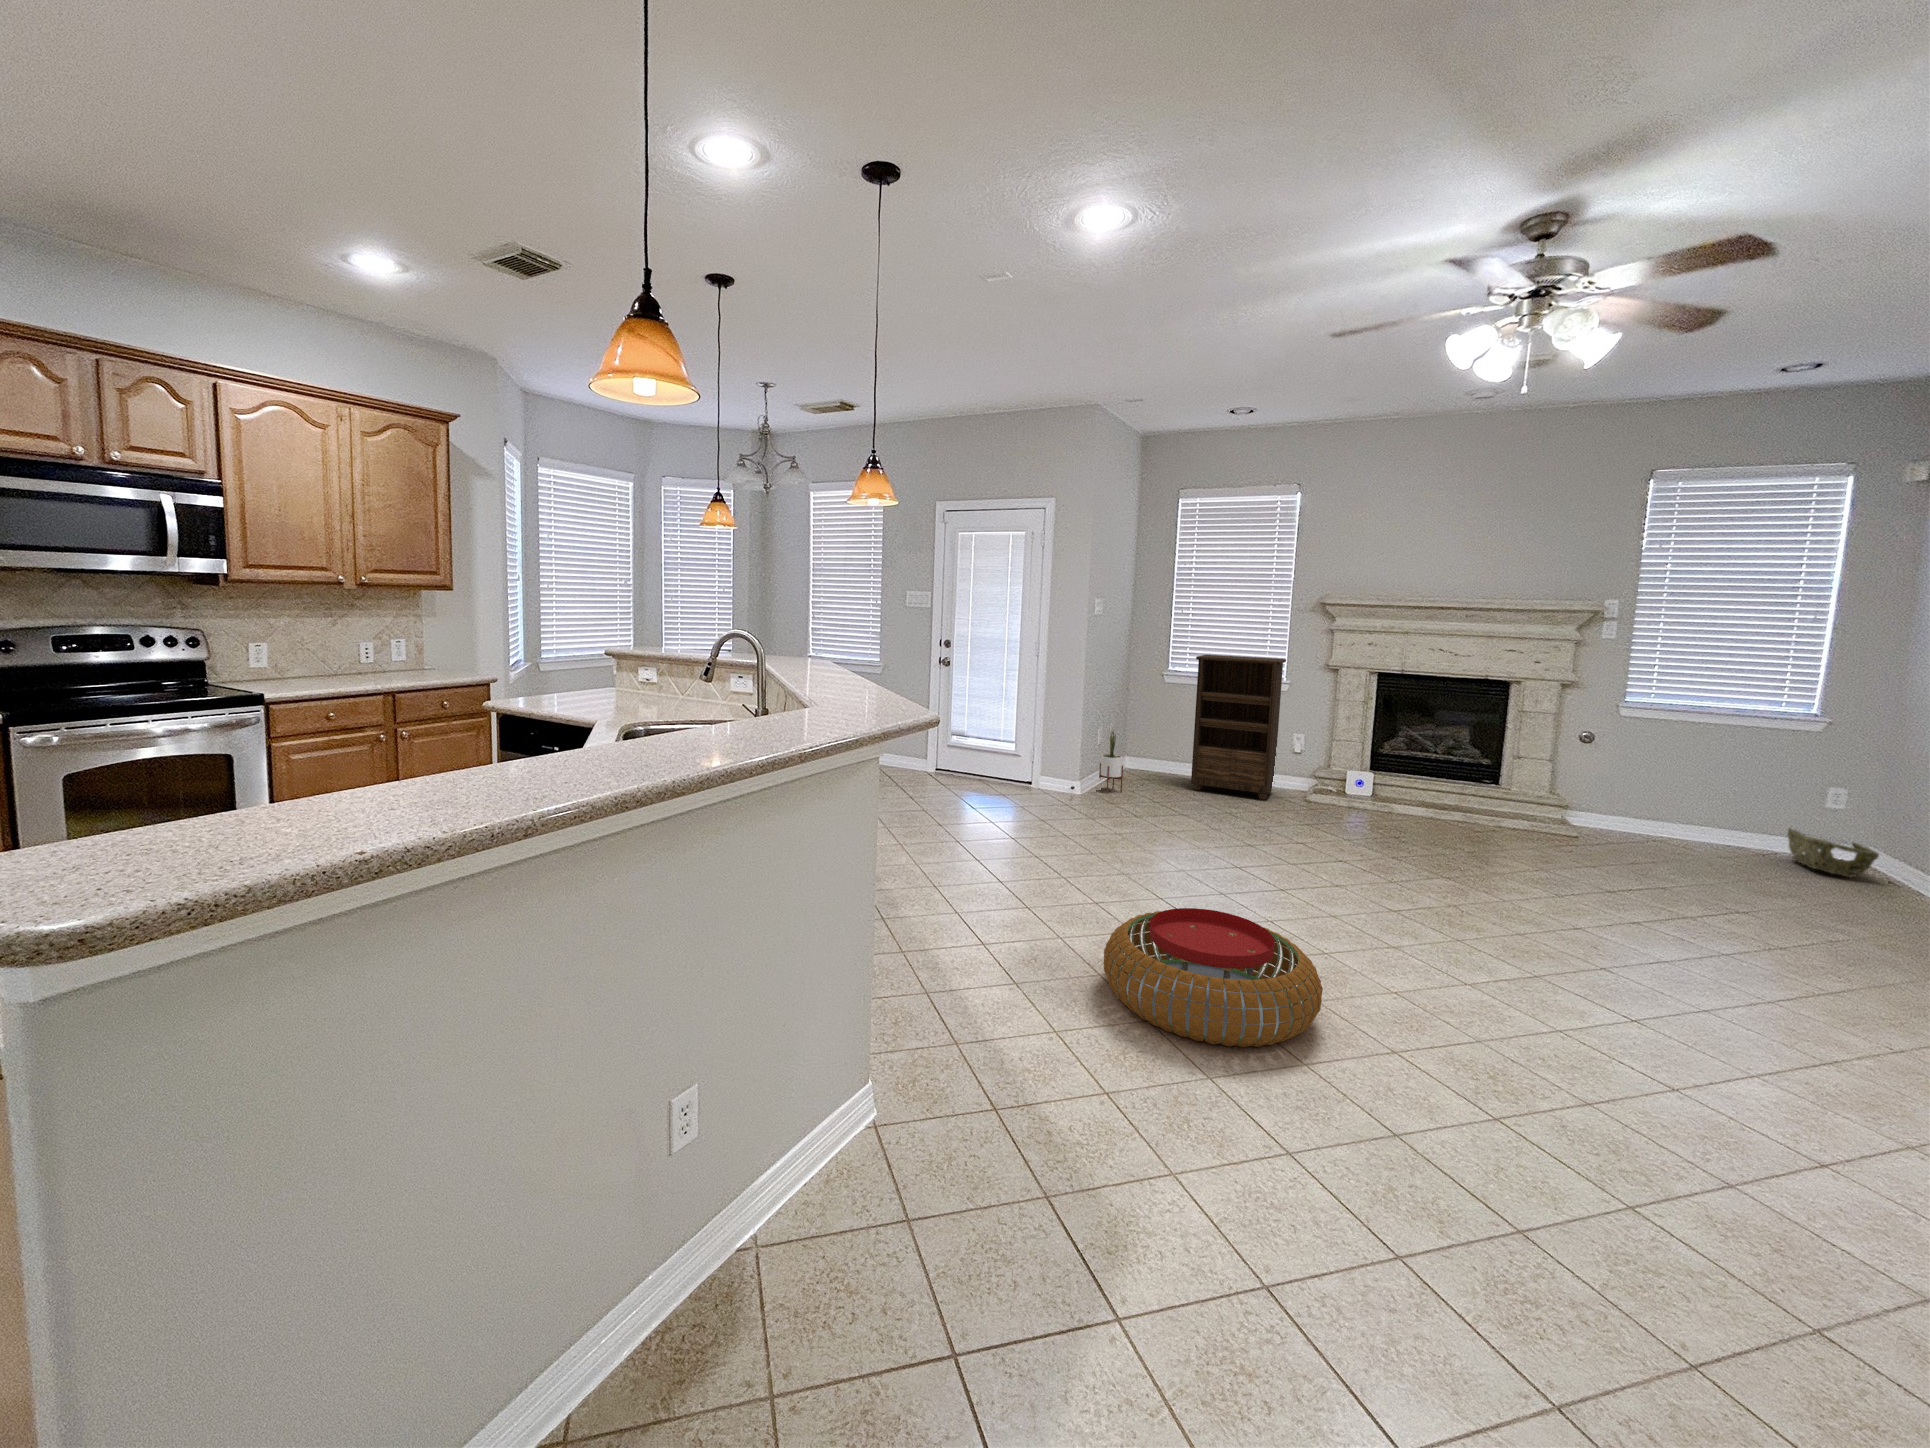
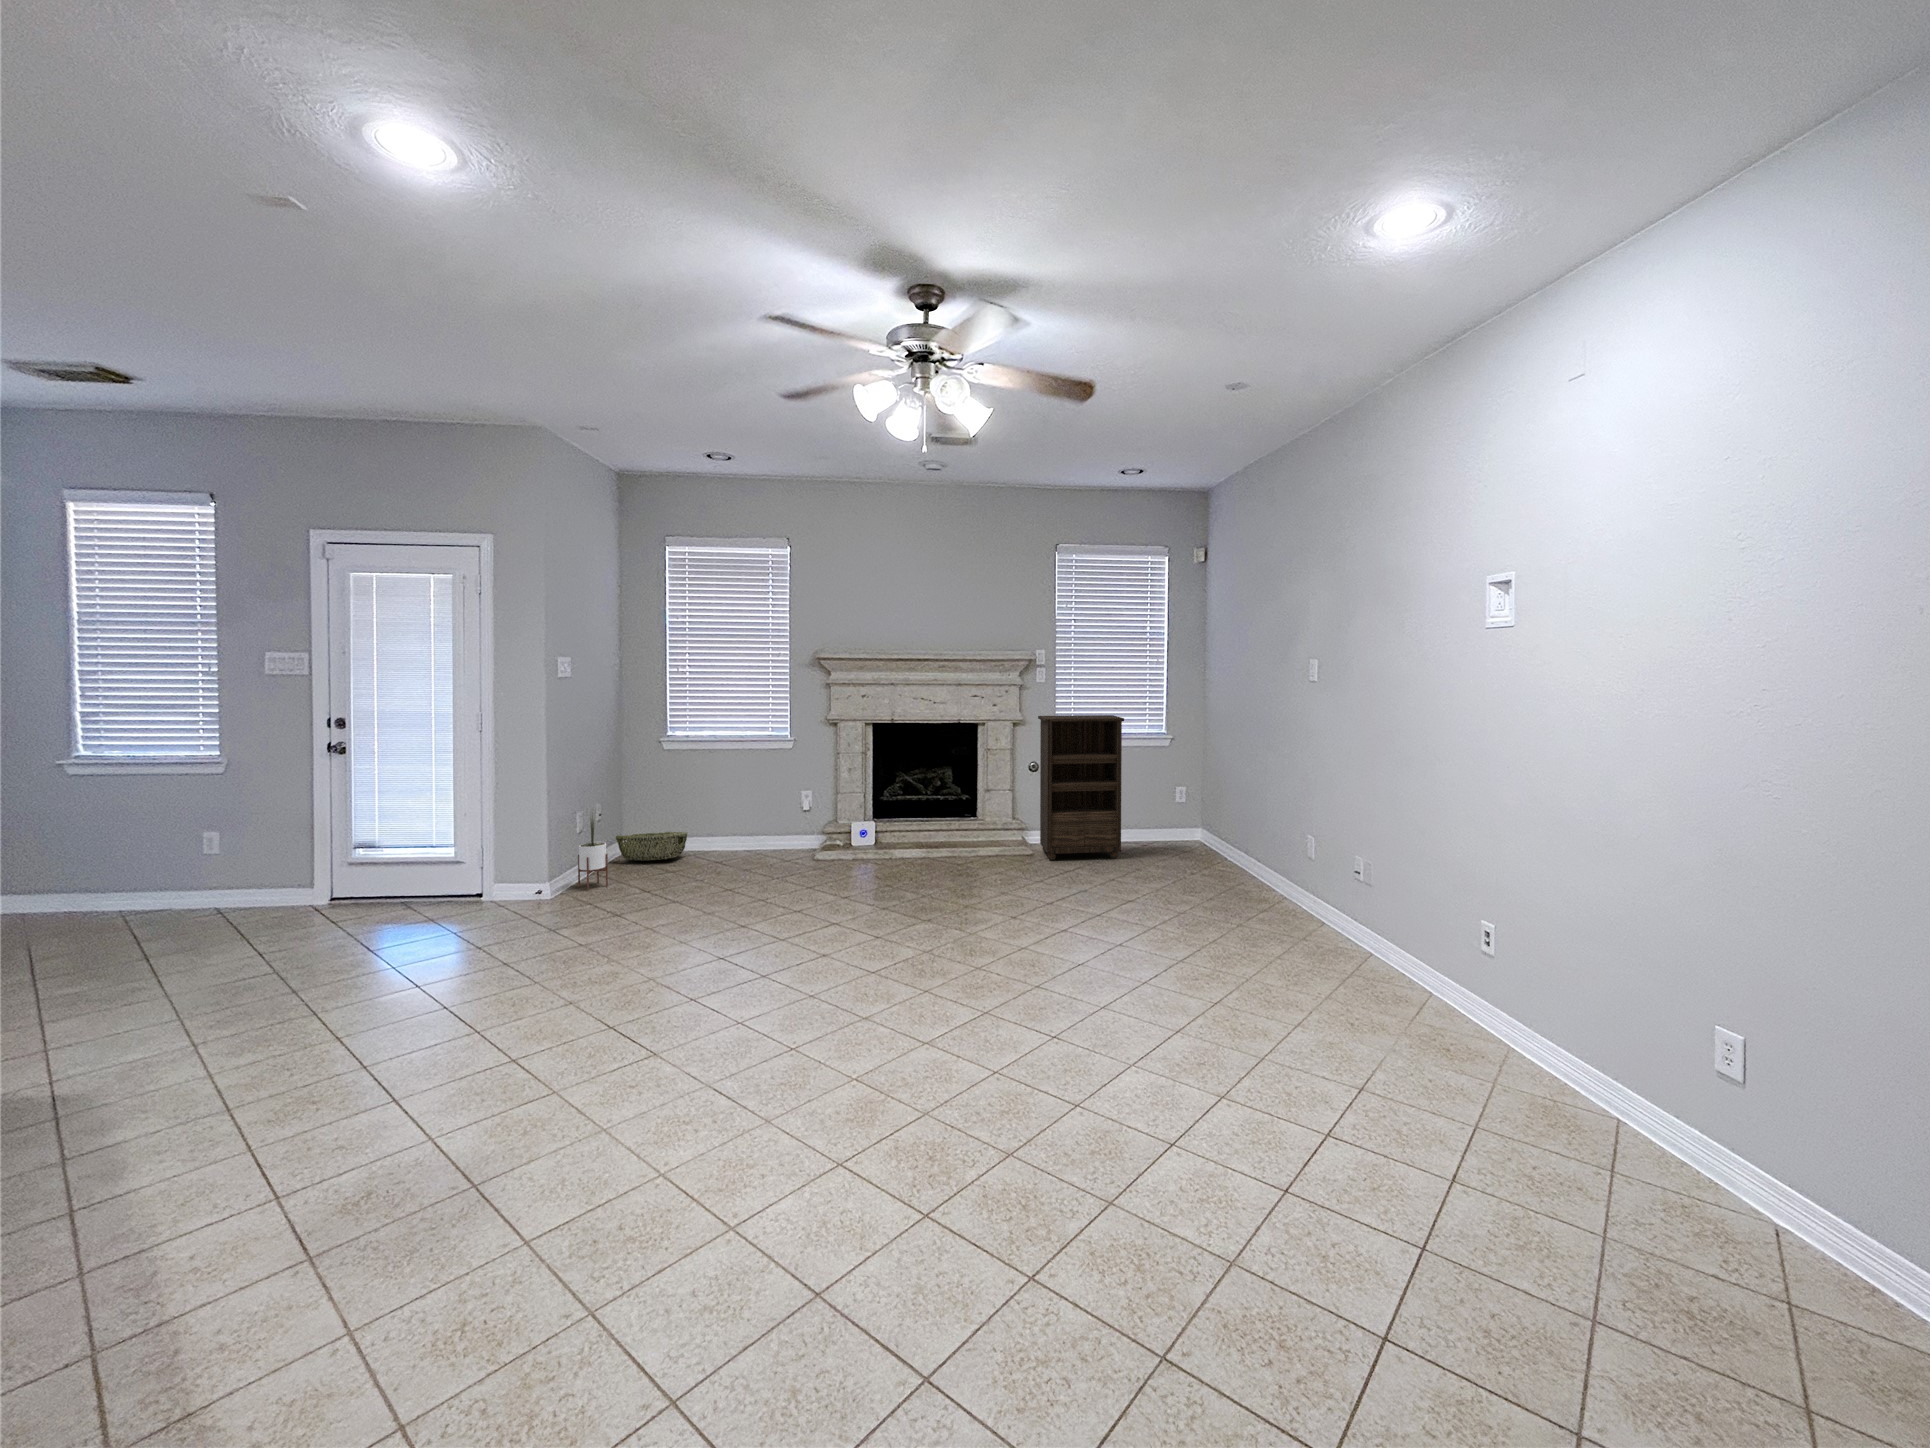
bookshelf: present [1191,655,1286,800] -> present [1038,715,1124,860]
woven basket: present [1788,828,1879,877] -> present [616,832,688,861]
pouf: present [1103,908,1323,1047] -> none [456,1039,745,1237]

